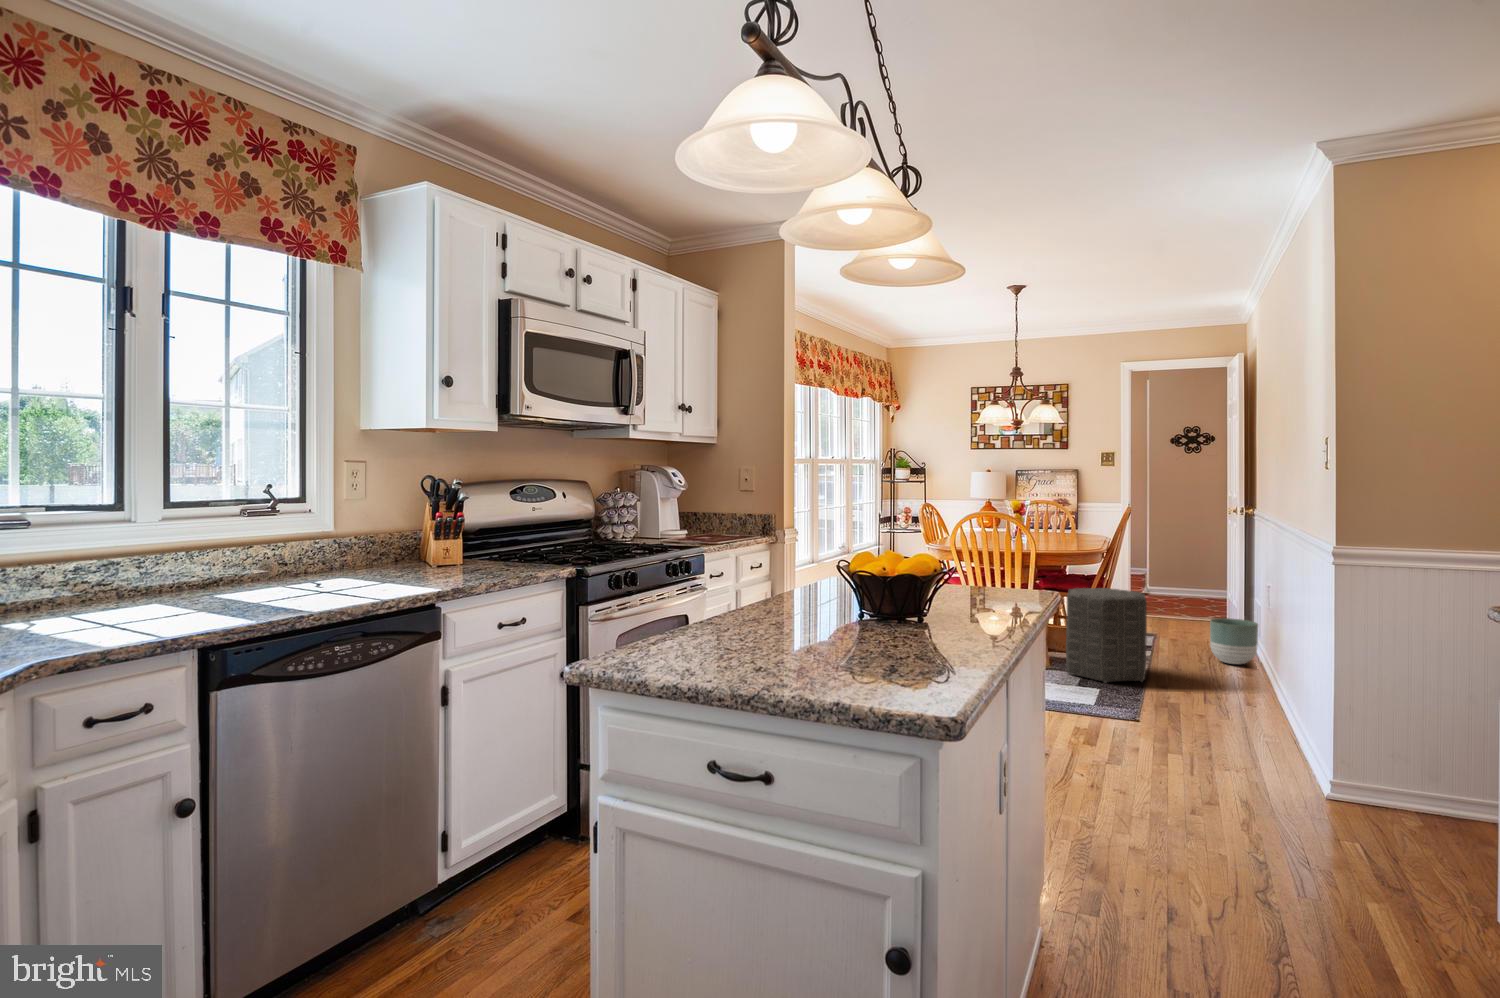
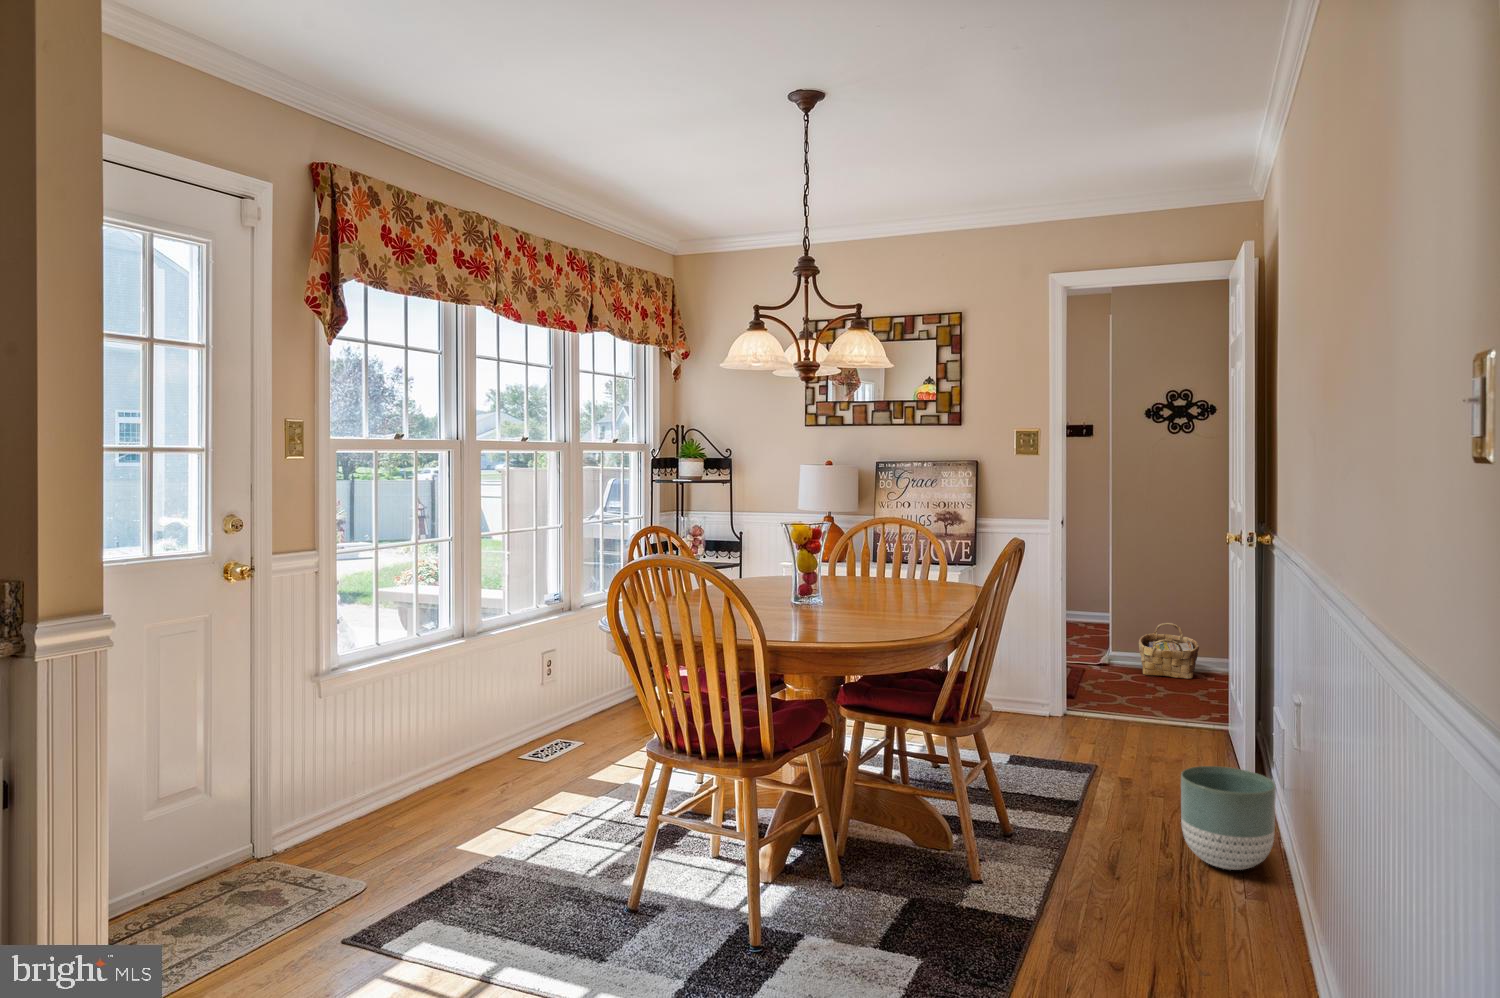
woven basket: none [1168,569,1206,601] -> present [1139,623,1199,679]
ottoman: present [1066,588,1147,683] -> none [864,718,1035,955]

